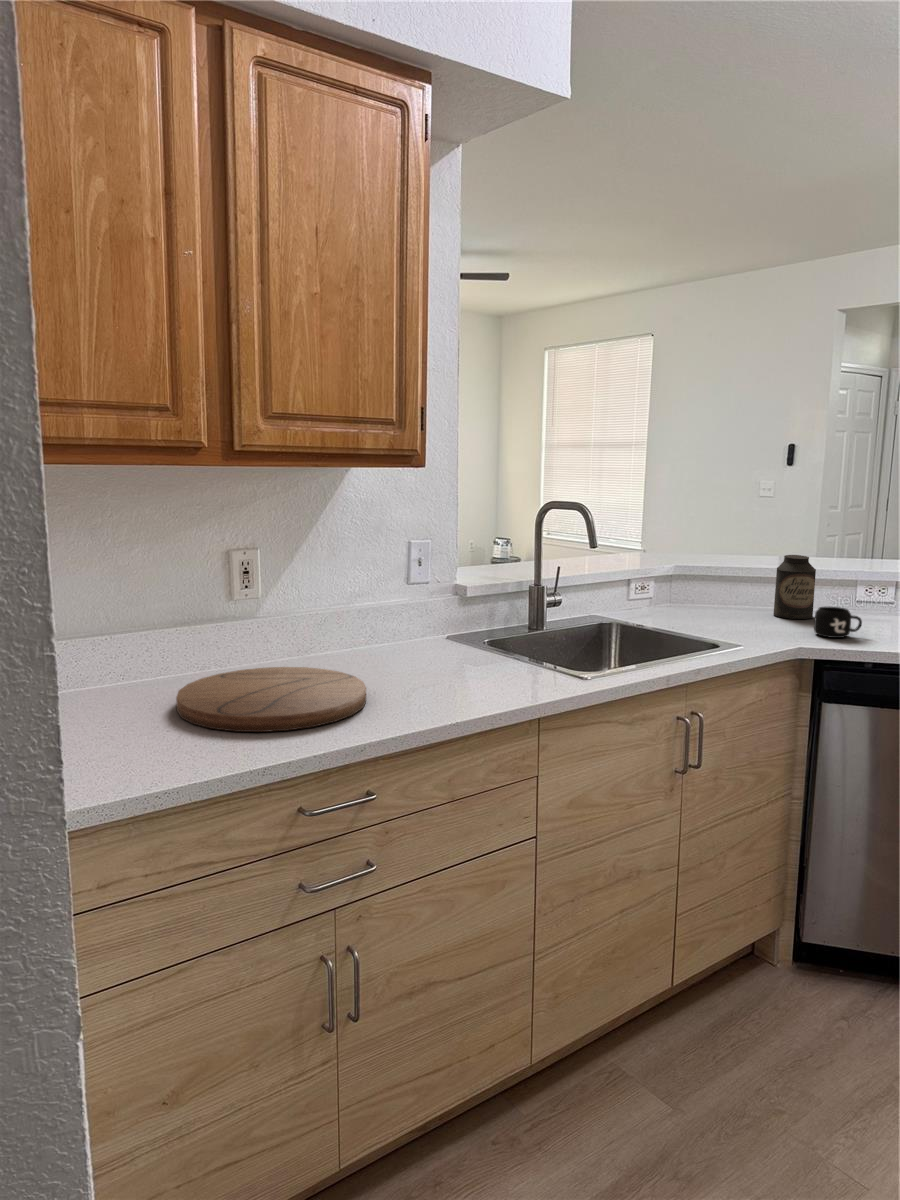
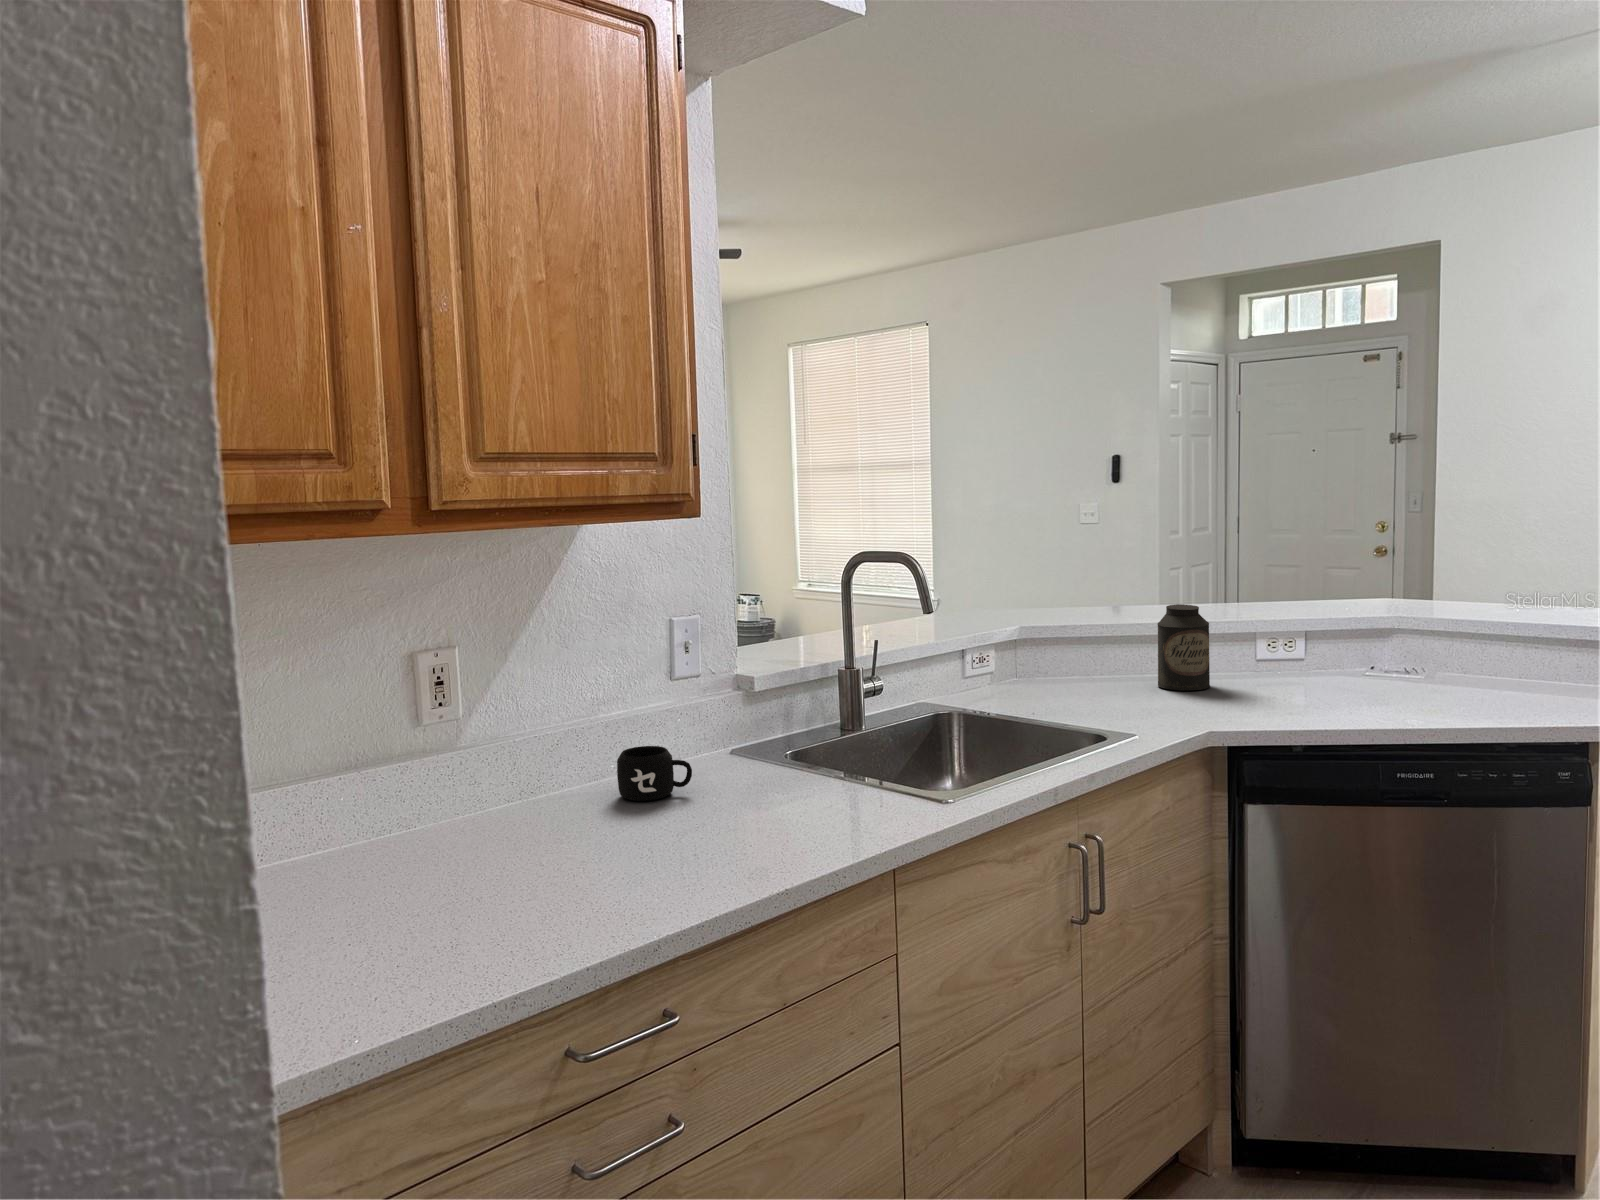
mug: present [814,607,862,638] -> present [617,746,692,801]
cutting board: present [176,667,366,732] -> none [357,820,643,935]

